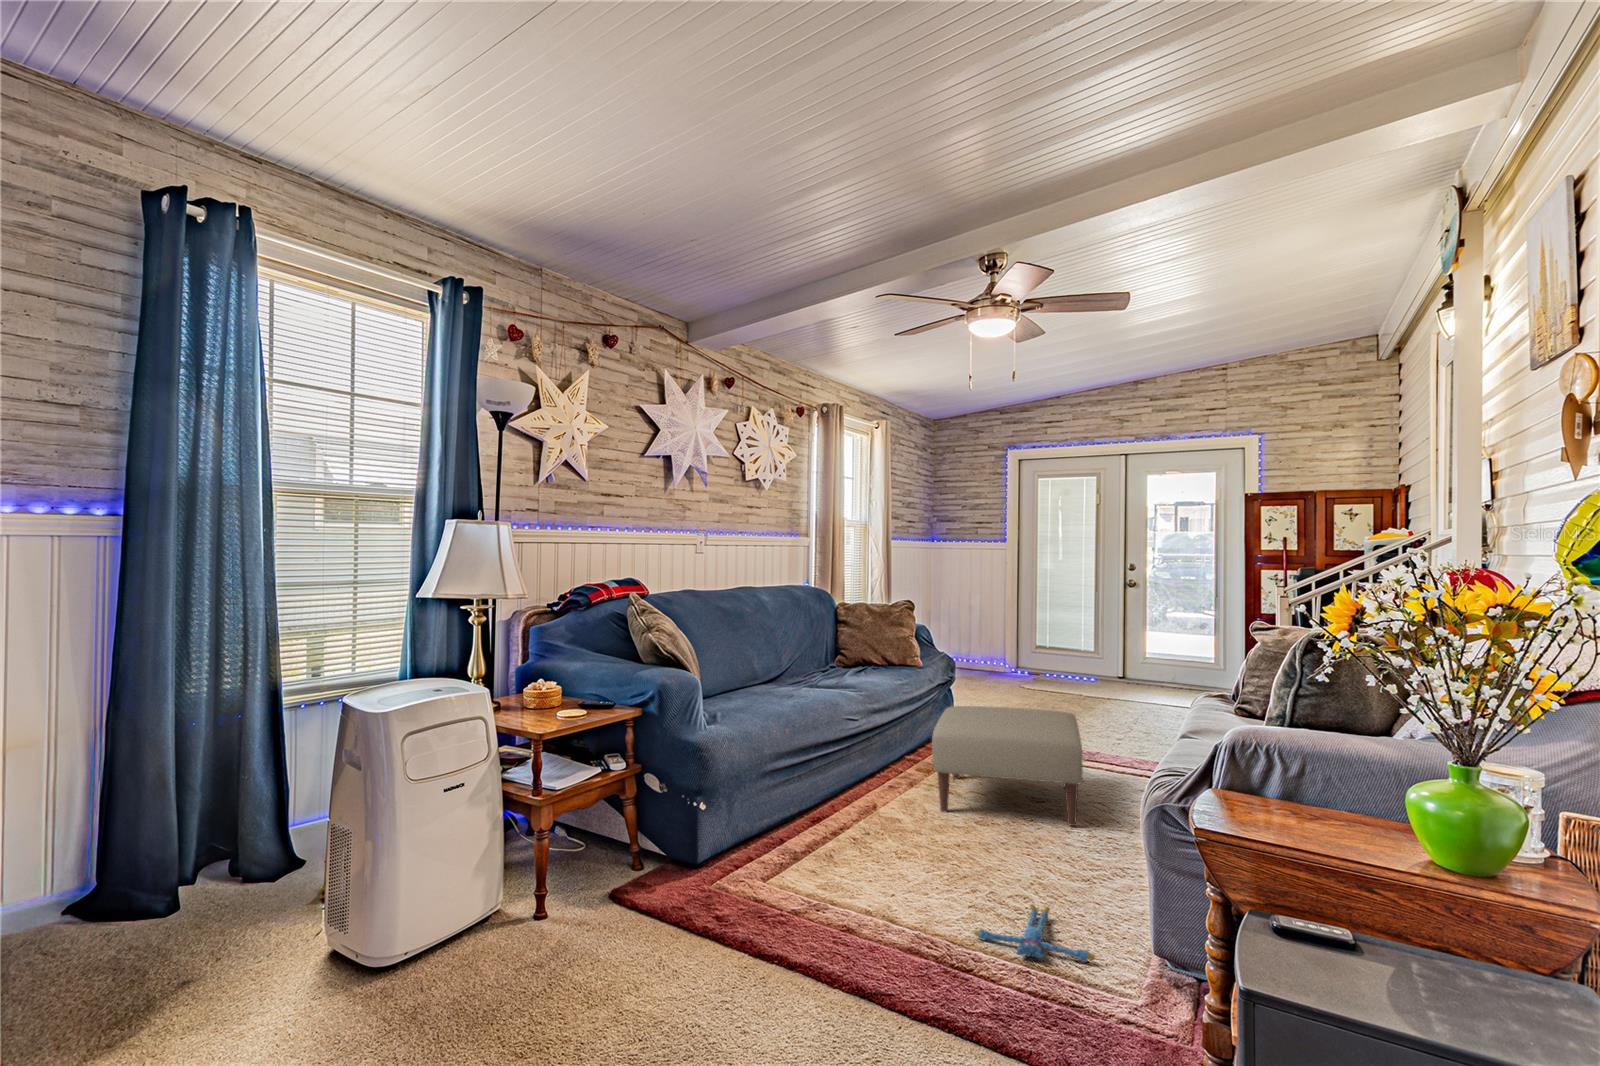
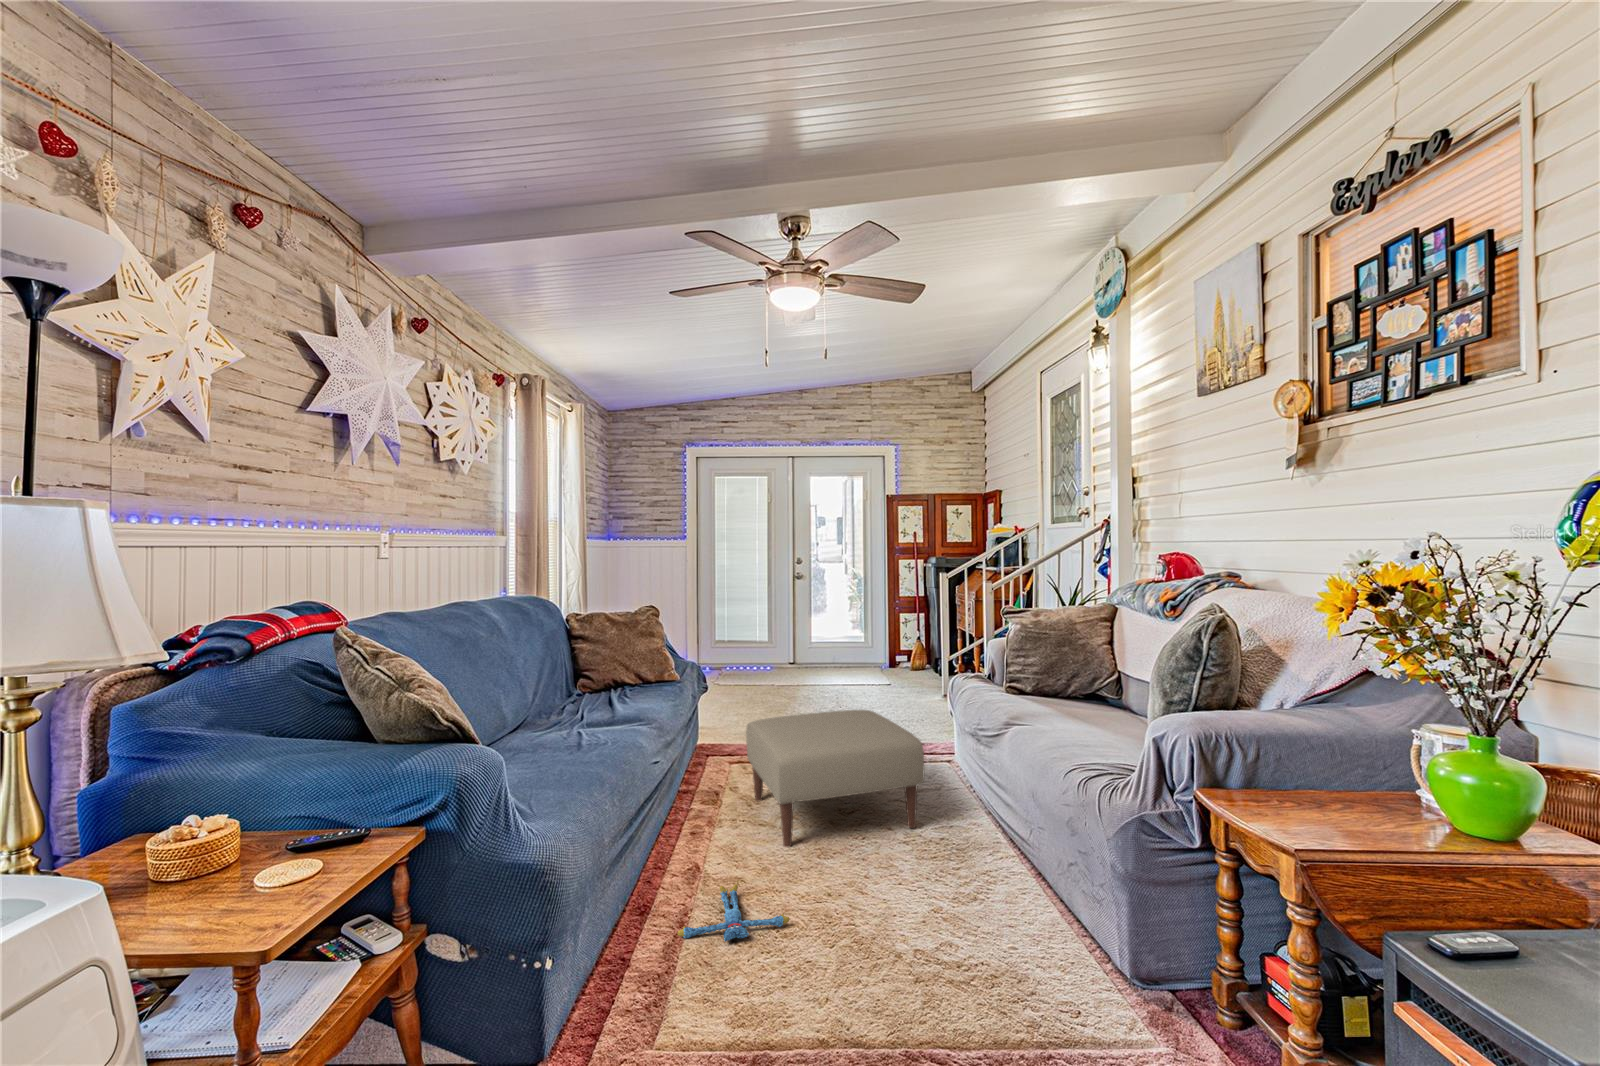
plush toy: present [973,904,1095,962] -> present [677,884,789,942]

